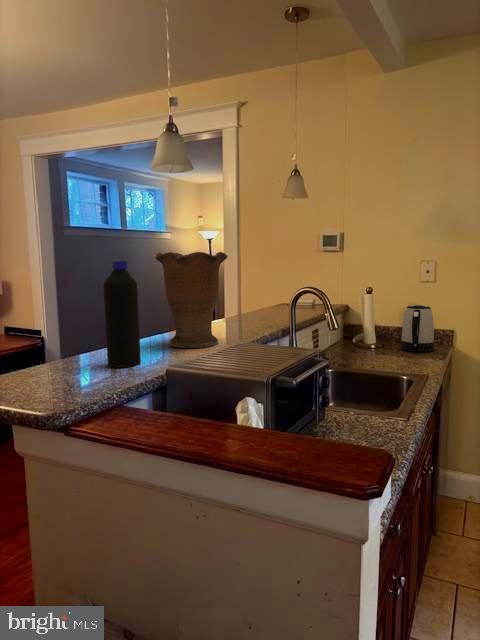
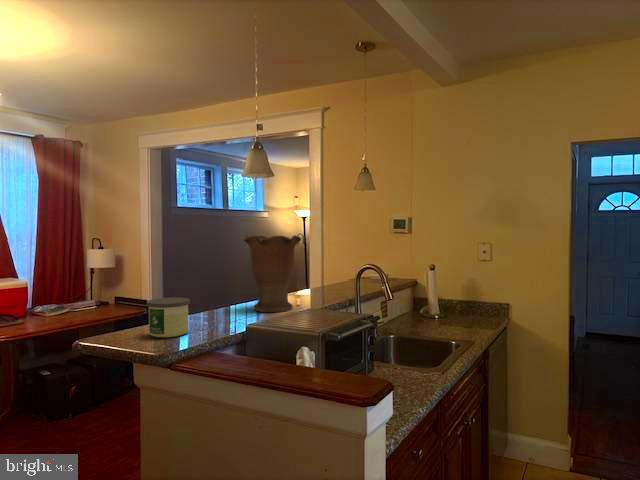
bottle: present [103,261,141,367] -> none [202,243,229,325]
kettle: present [401,305,434,352] -> none [461,280,489,322]
candle: none [30,334,90,388] -> present [147,297,190,338]

